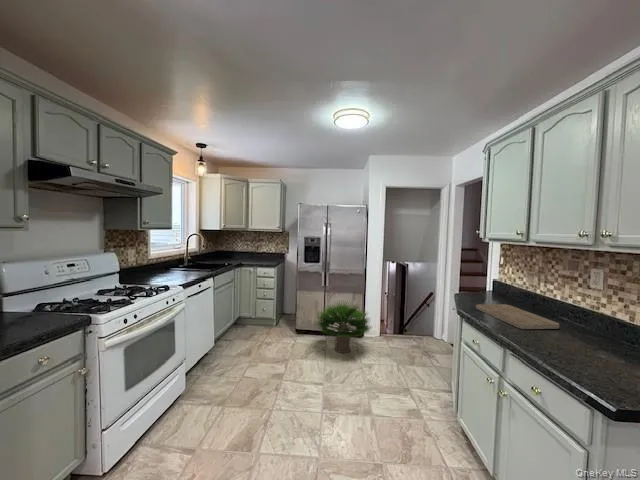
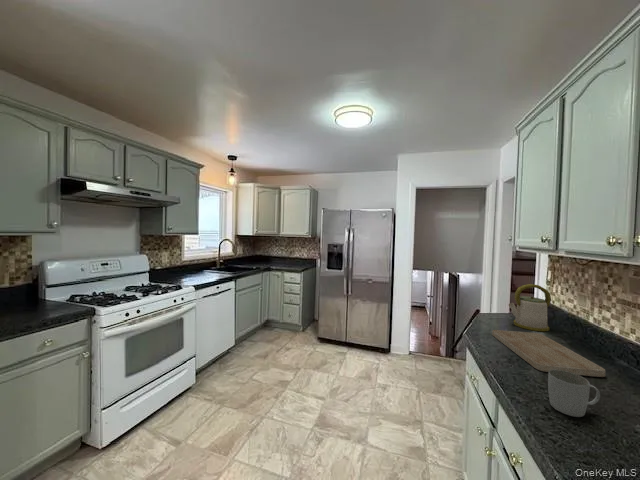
kettle: none [481,268,510,303] -> present [509,284,551,332]
potted plant: present [317,303,371,353] -> none [330,310,395,368]
mug: none [538,324,568,353] -> present [548,369,600,417]

